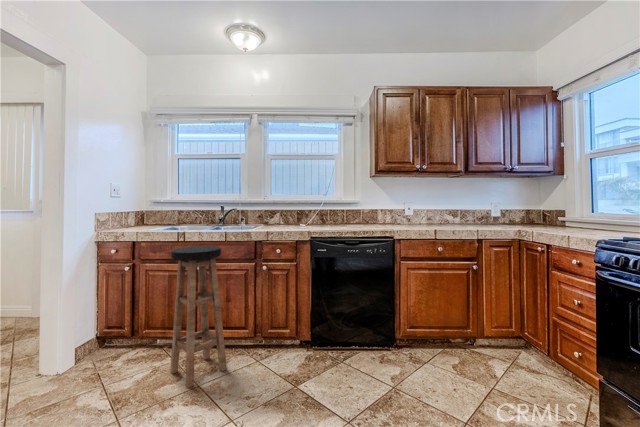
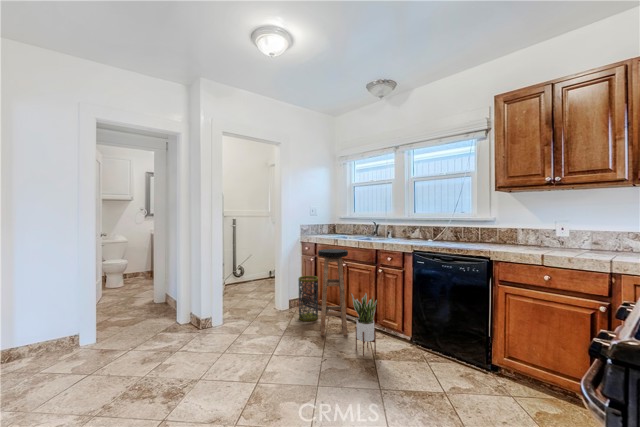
trash can: none [112,295,153,377] -> present [298,276,318,321]
potted plant: none [259,301,288,389] -> present [351,293,377,356]

